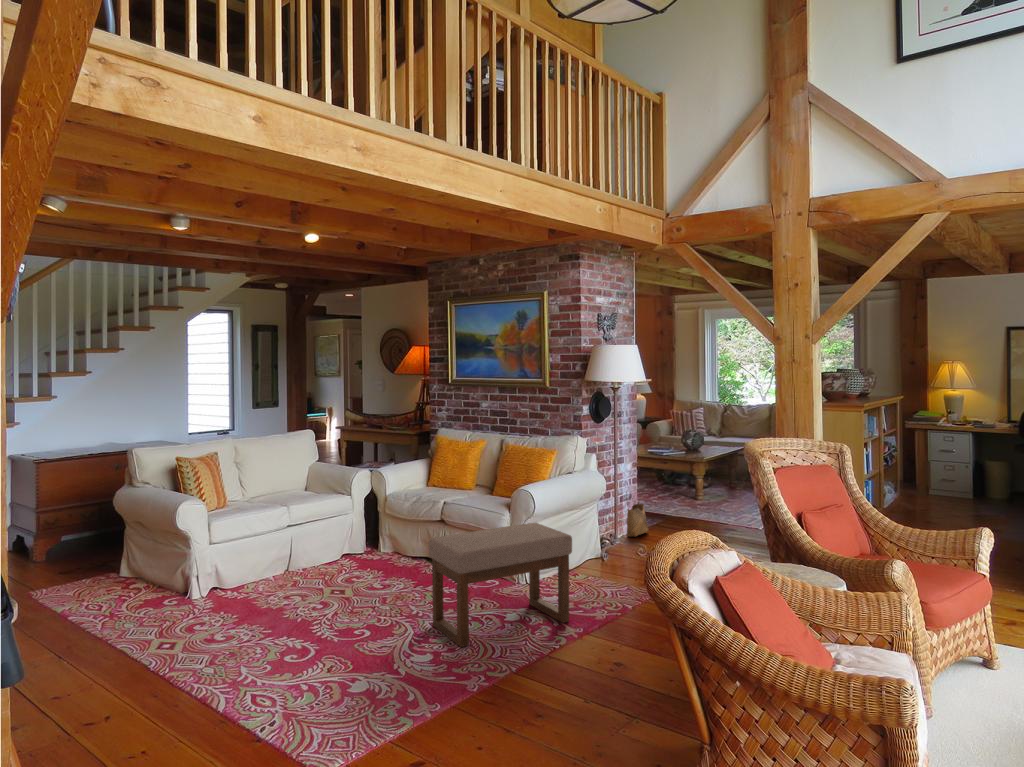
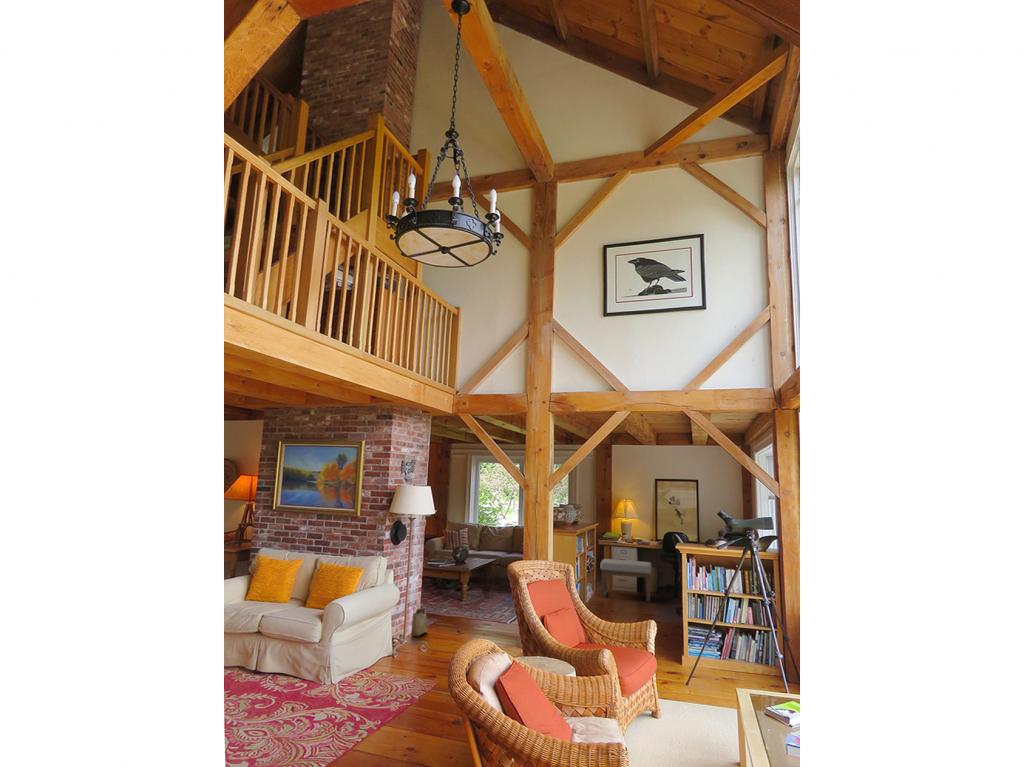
ottoman: present [429,523,572,647] -> present [600,559,651,601]

